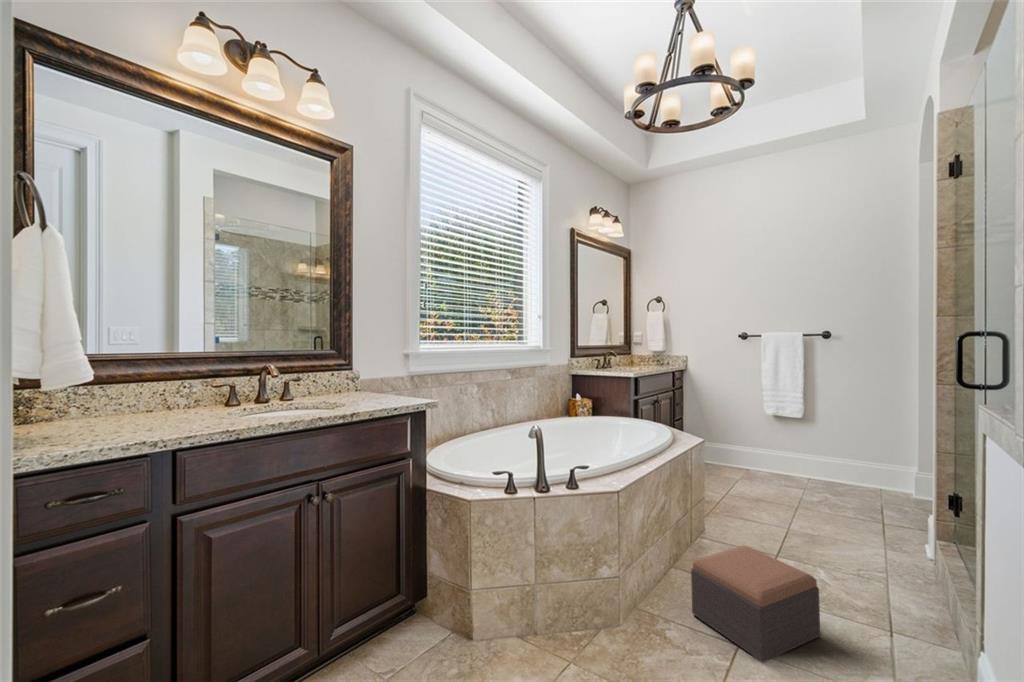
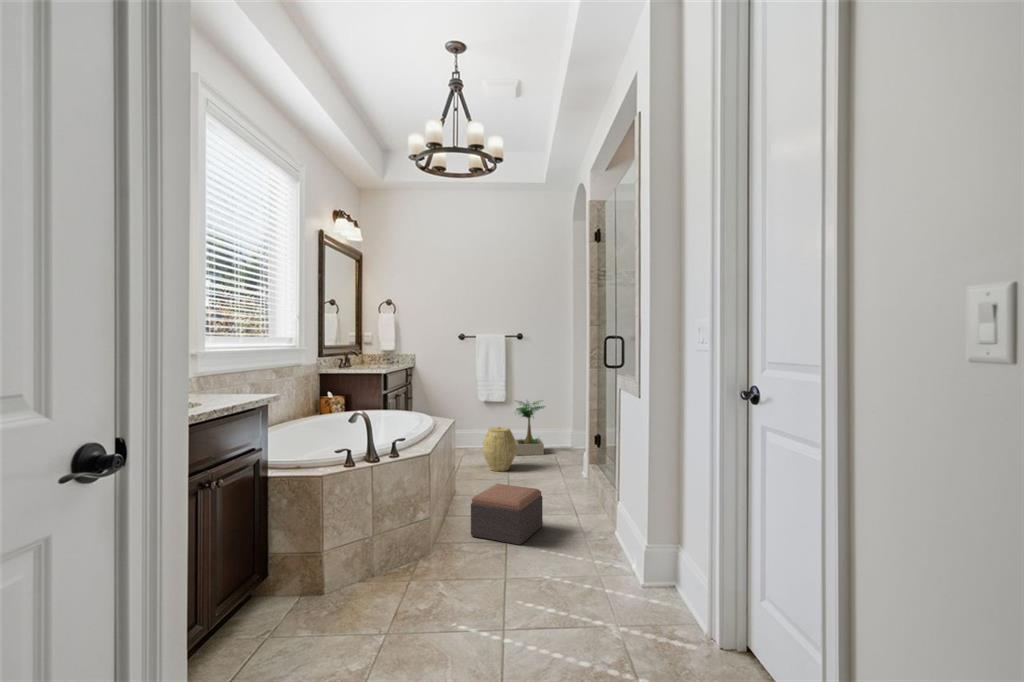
potted plant: none [821,416,889,499] -> present [515,401,545,455]
woven basket: none [764,452,818,514] -> present [482,427,517,471]

